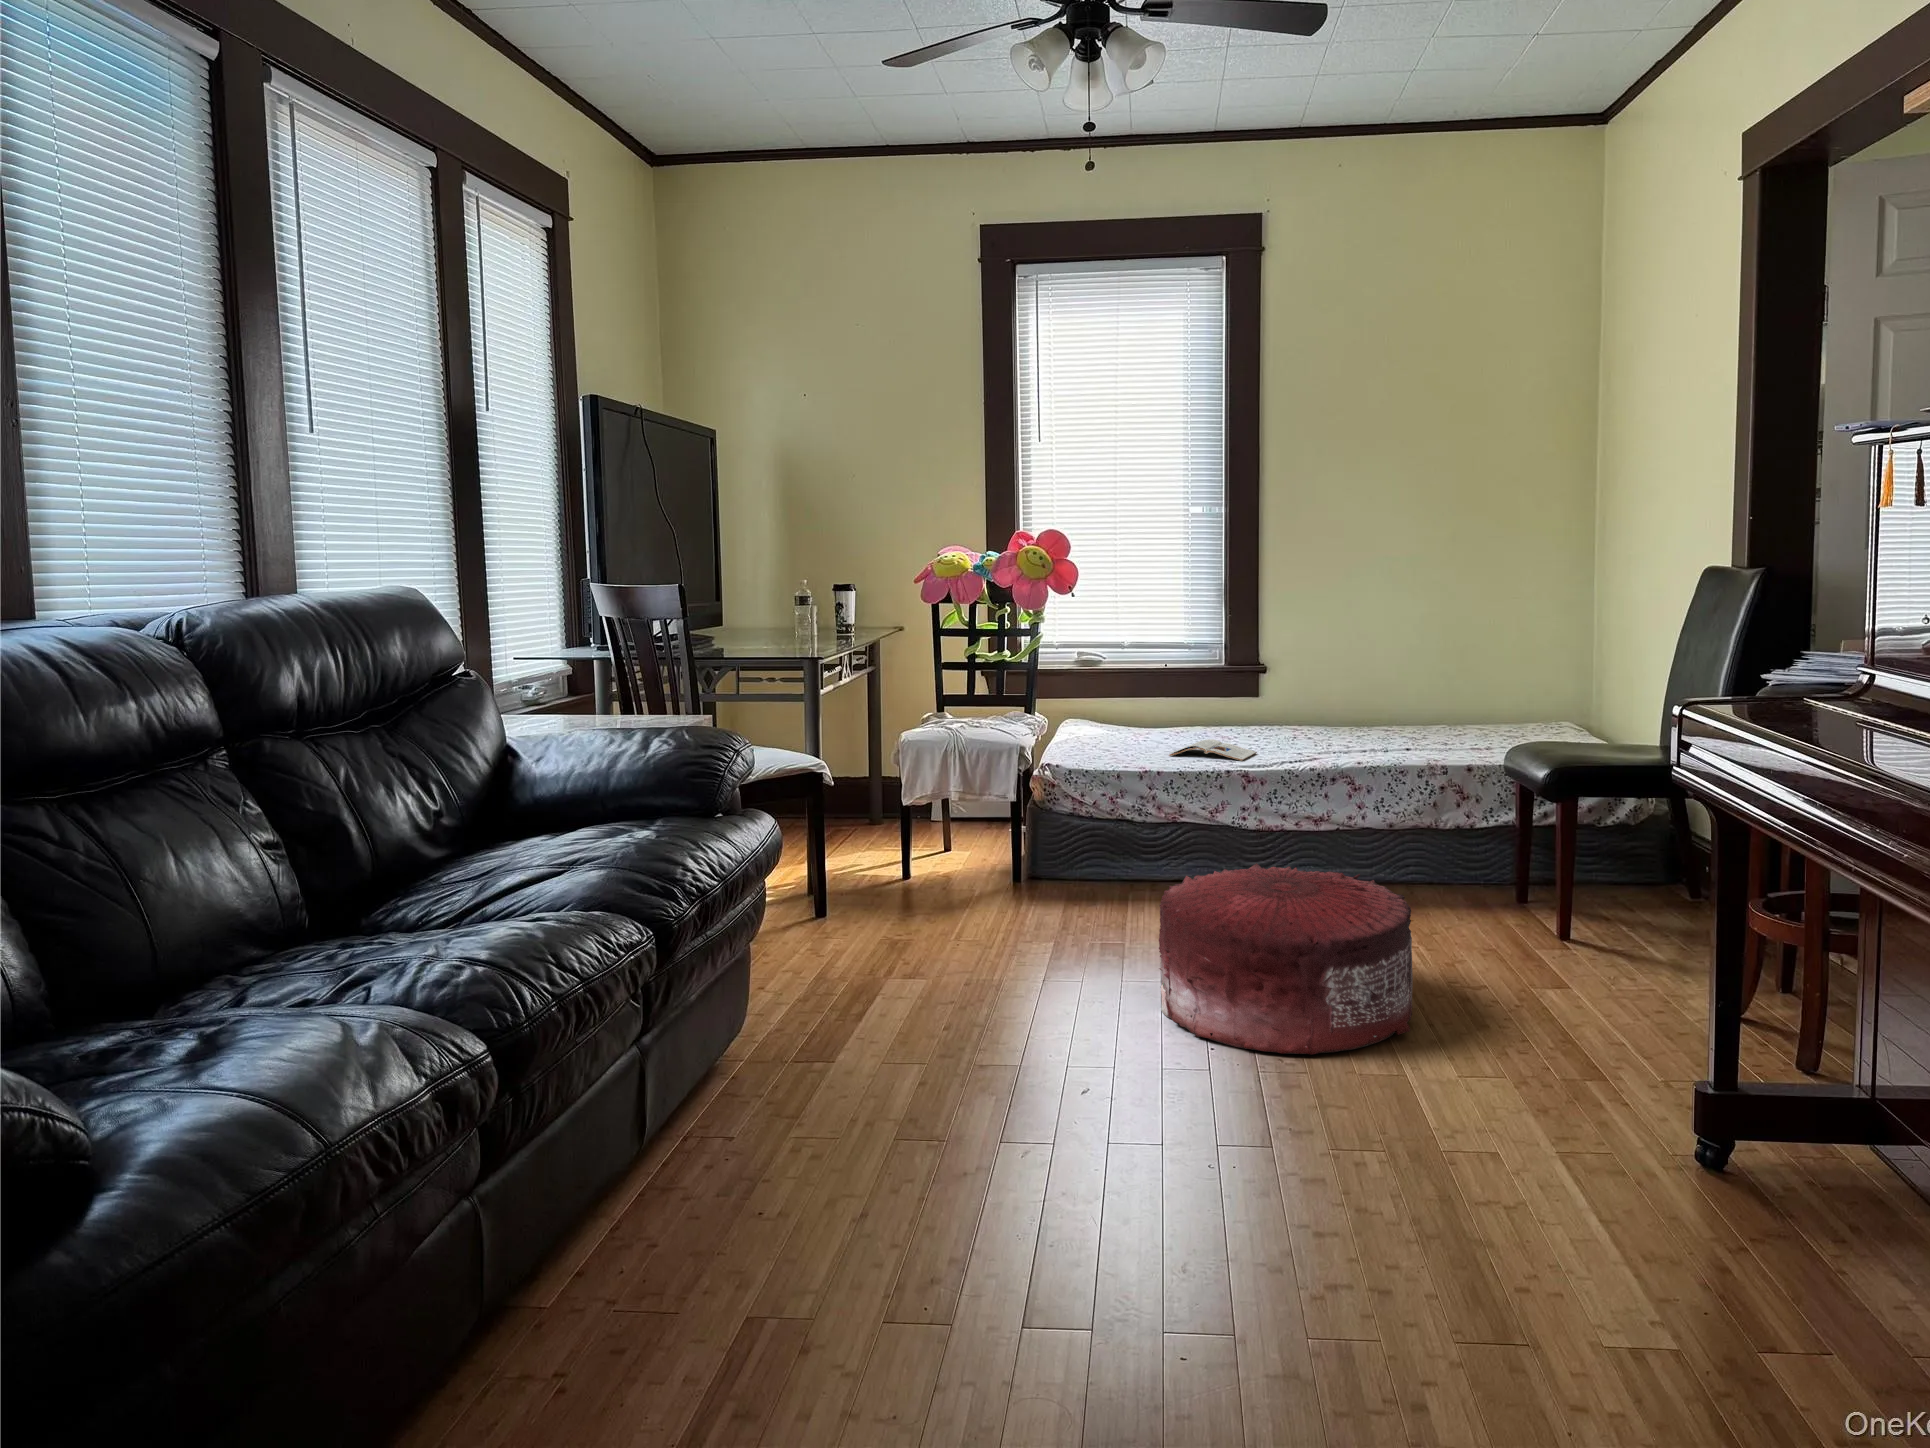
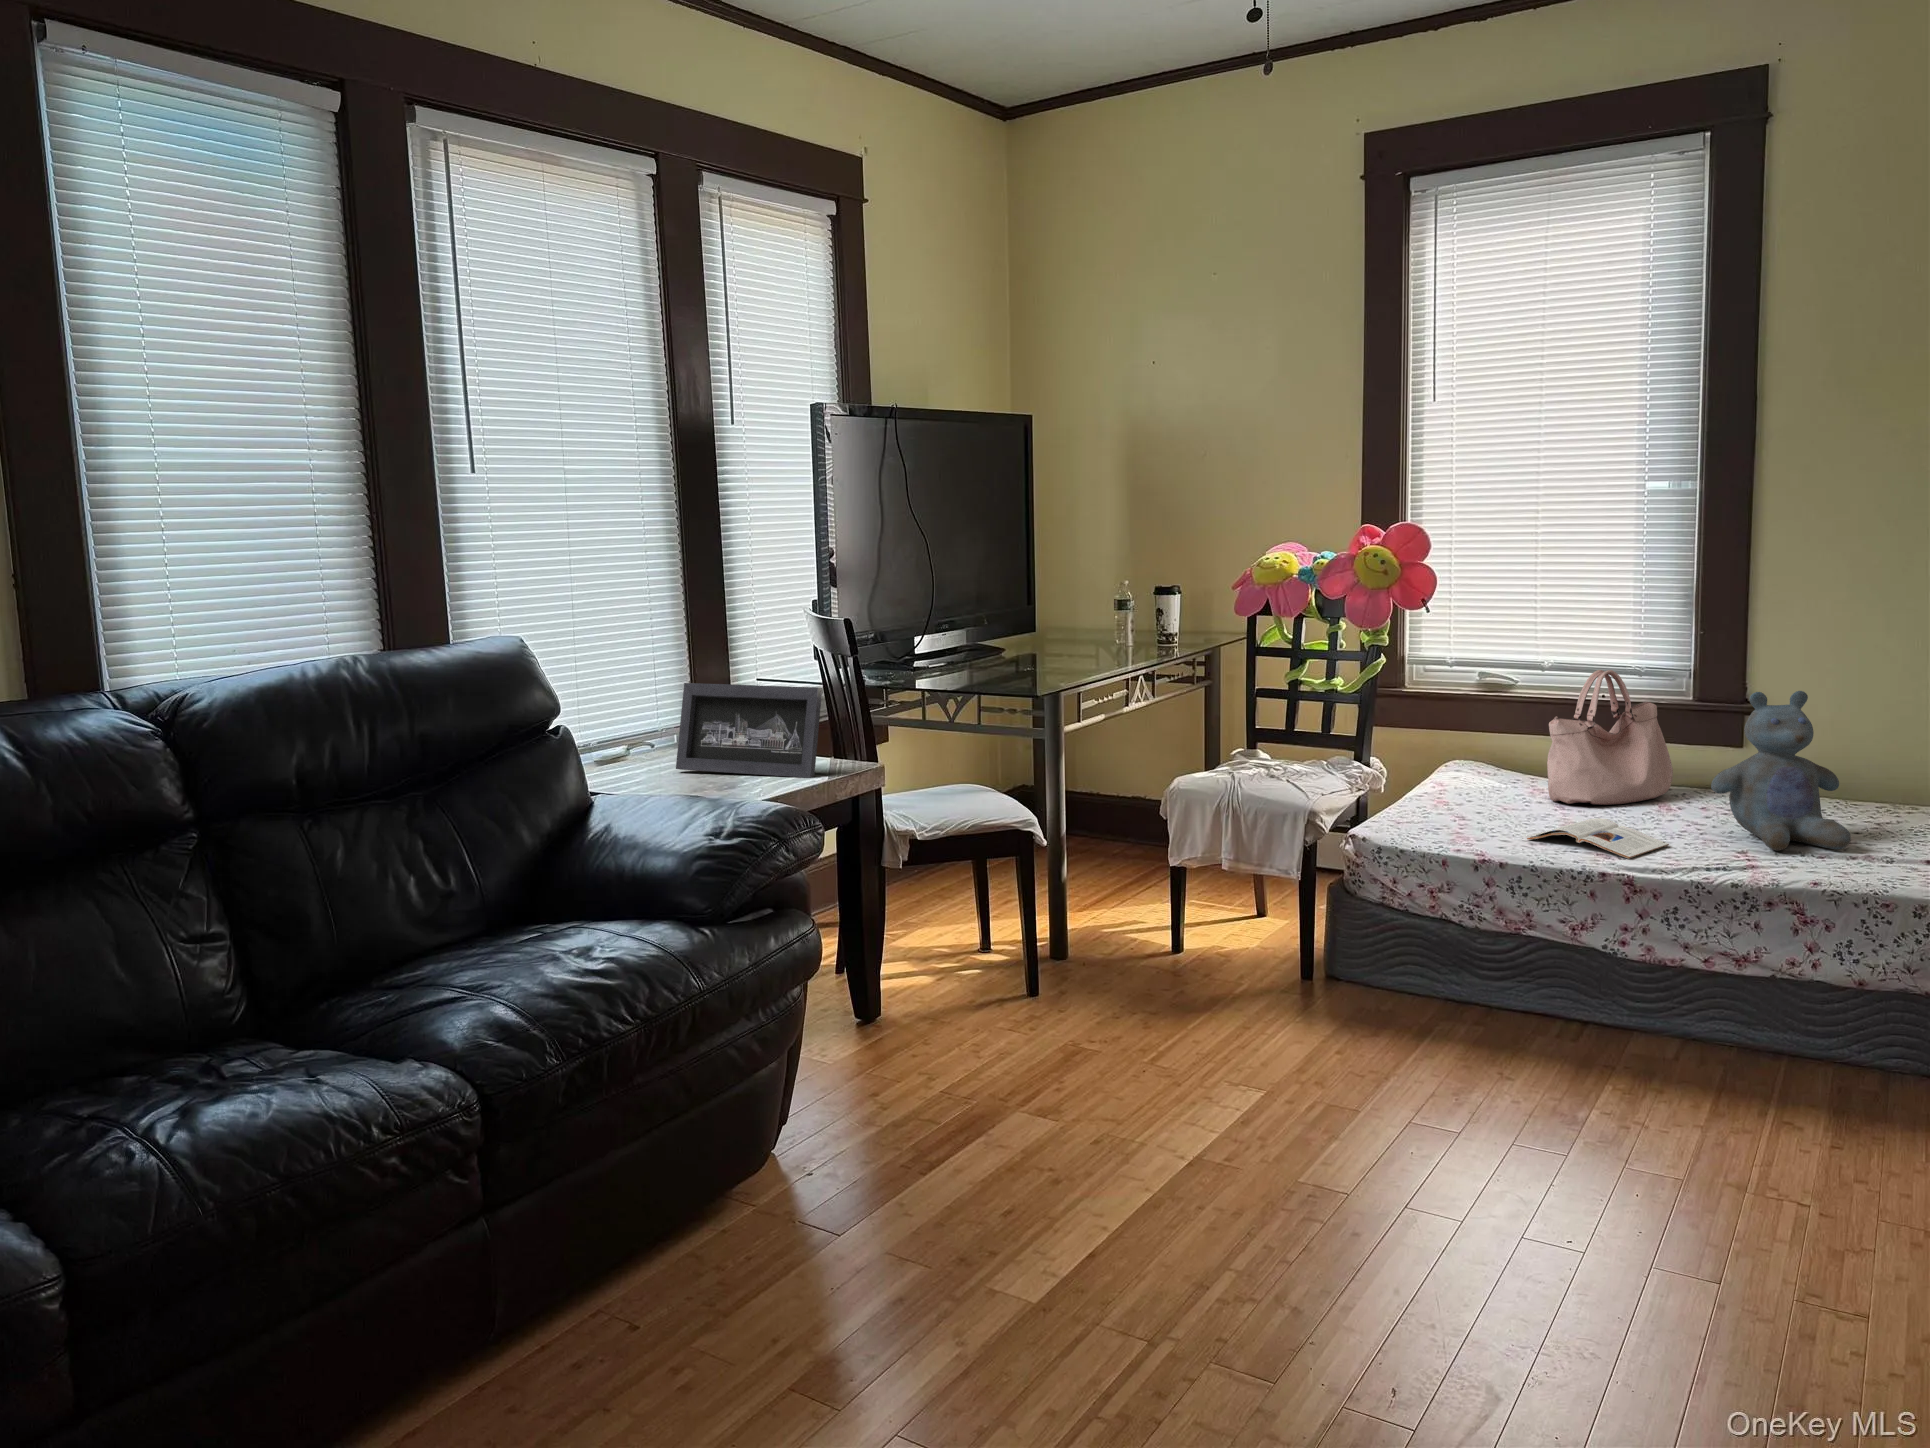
handbag: none [1154,640,1228,737] -> present [1547,670,1673,805]
picture frame: none [521,641,671,723] -> present [676,683,822,778]
stuffed bear: none [1274,645,1358,751] -> present [1711,691,1851,851]
pouf: present [1159,863,1413,1055] -> none [1316,1043,1716,1374]

